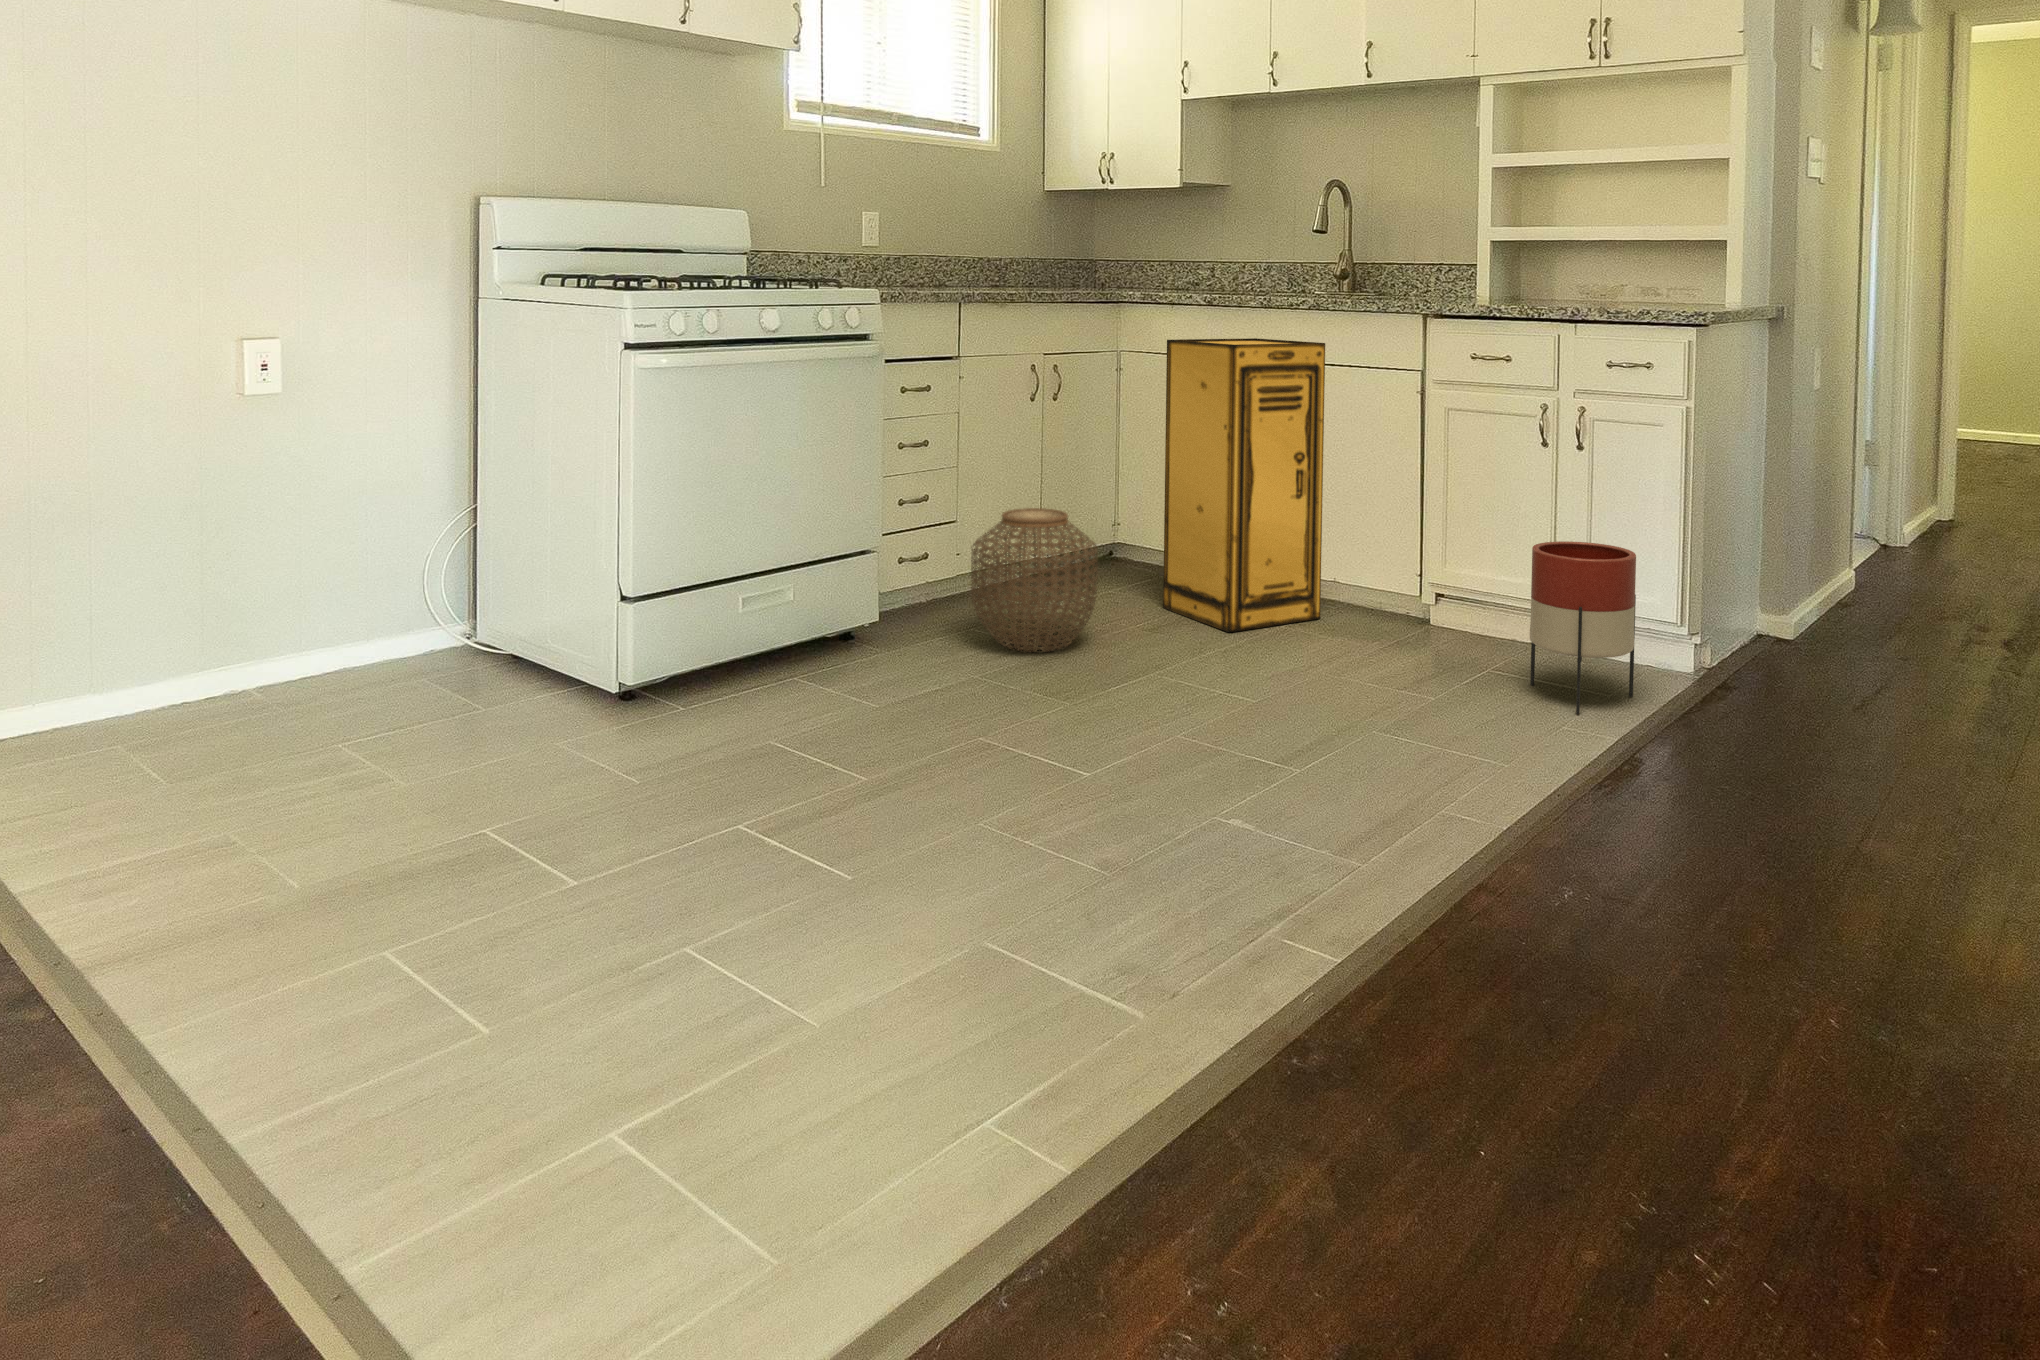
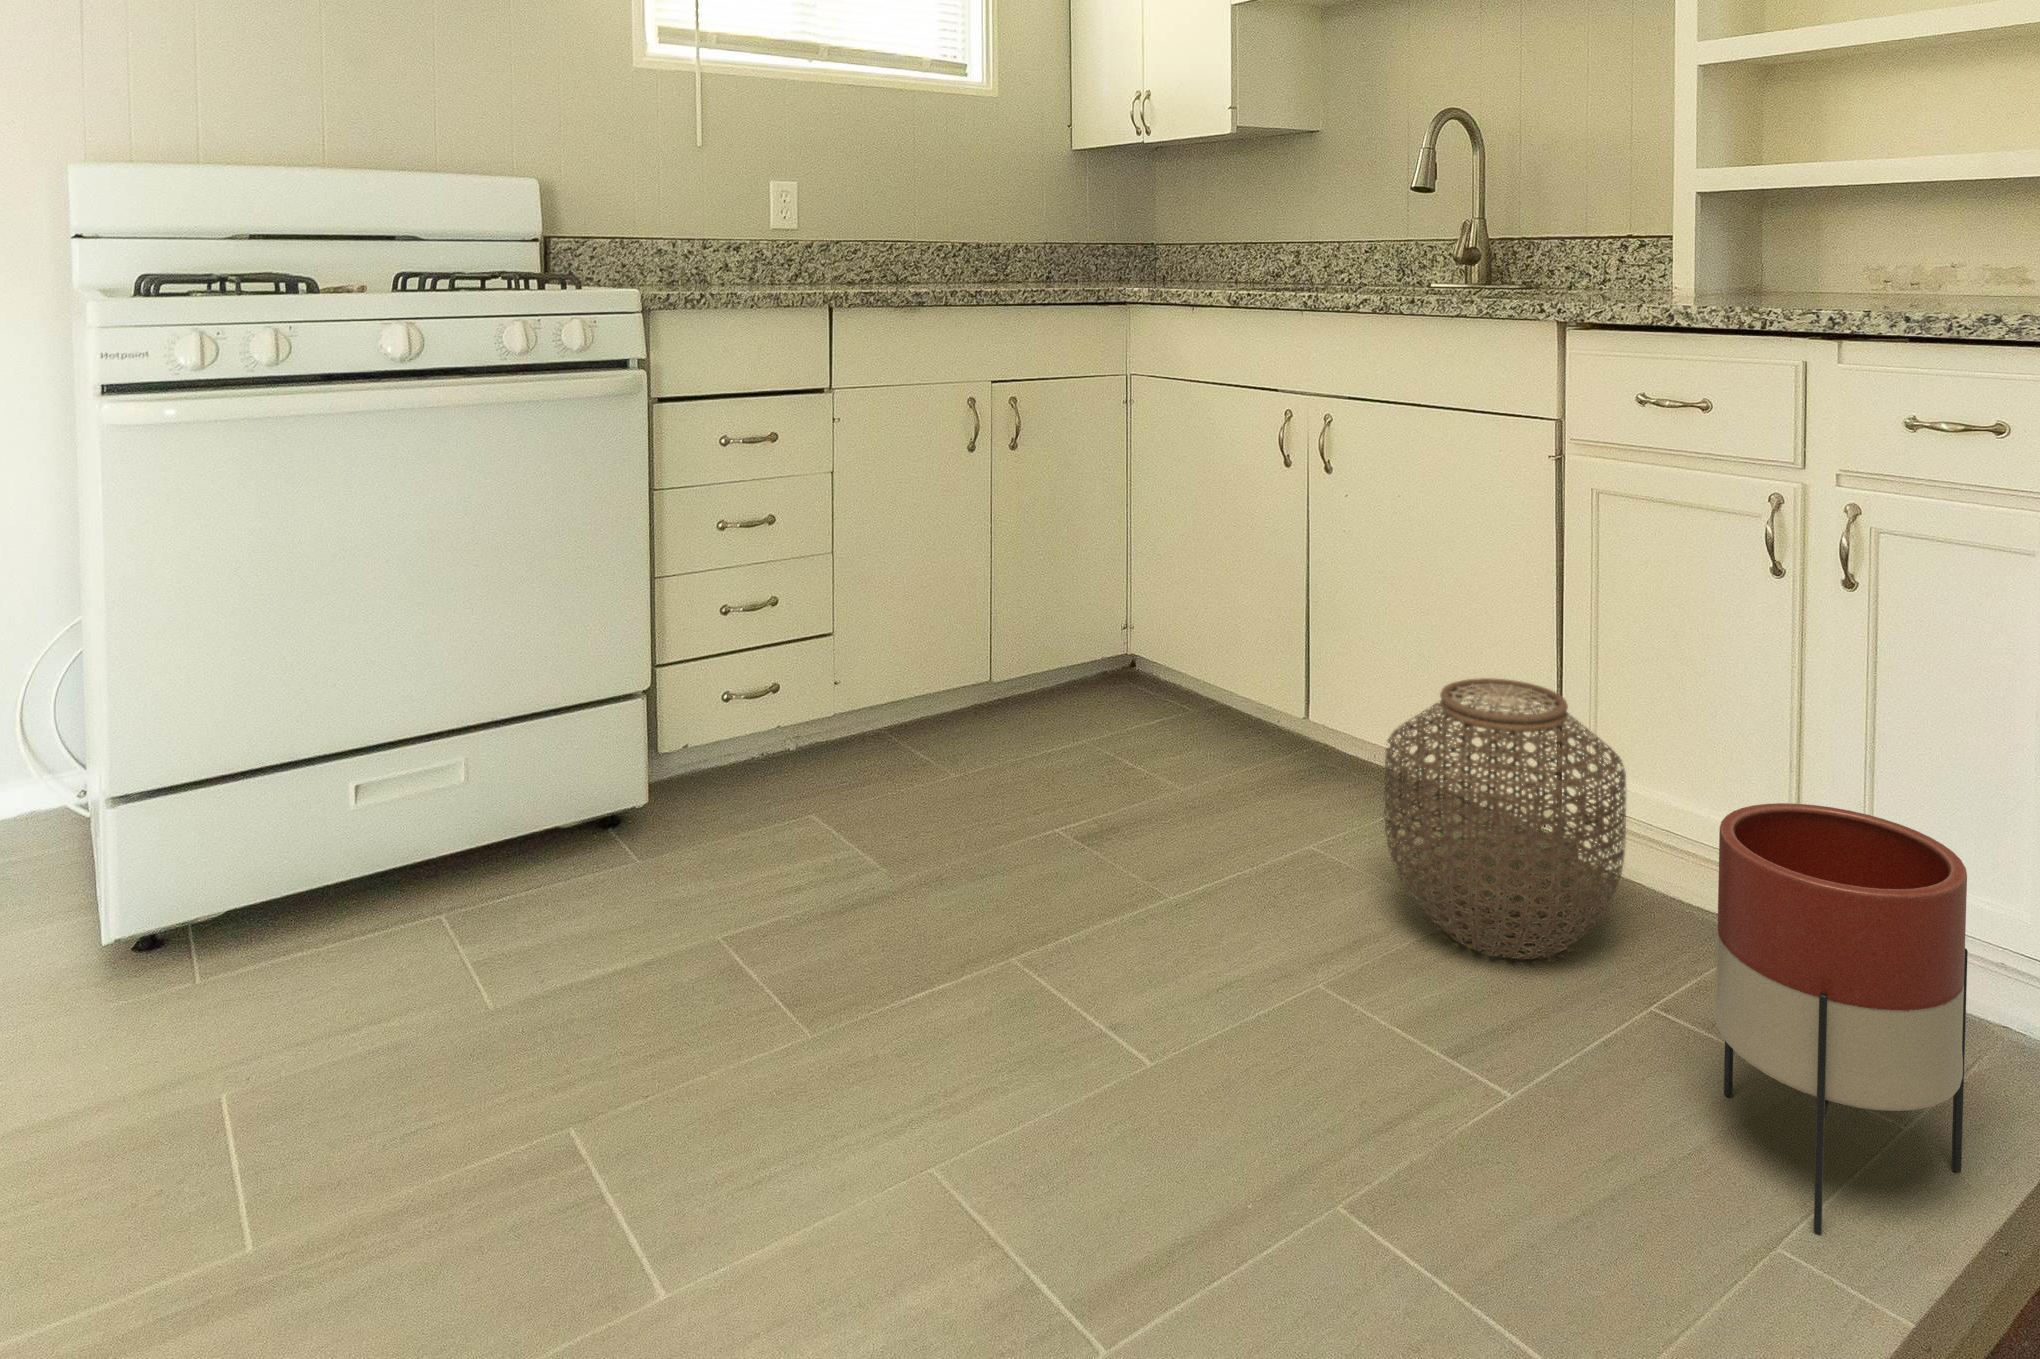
storage cabinet: present [1163,338,1325,632] -> none [1127,361,1376,866]
woven basket: present [971,508,1097,652] -> present [1384,678,1626,959]

